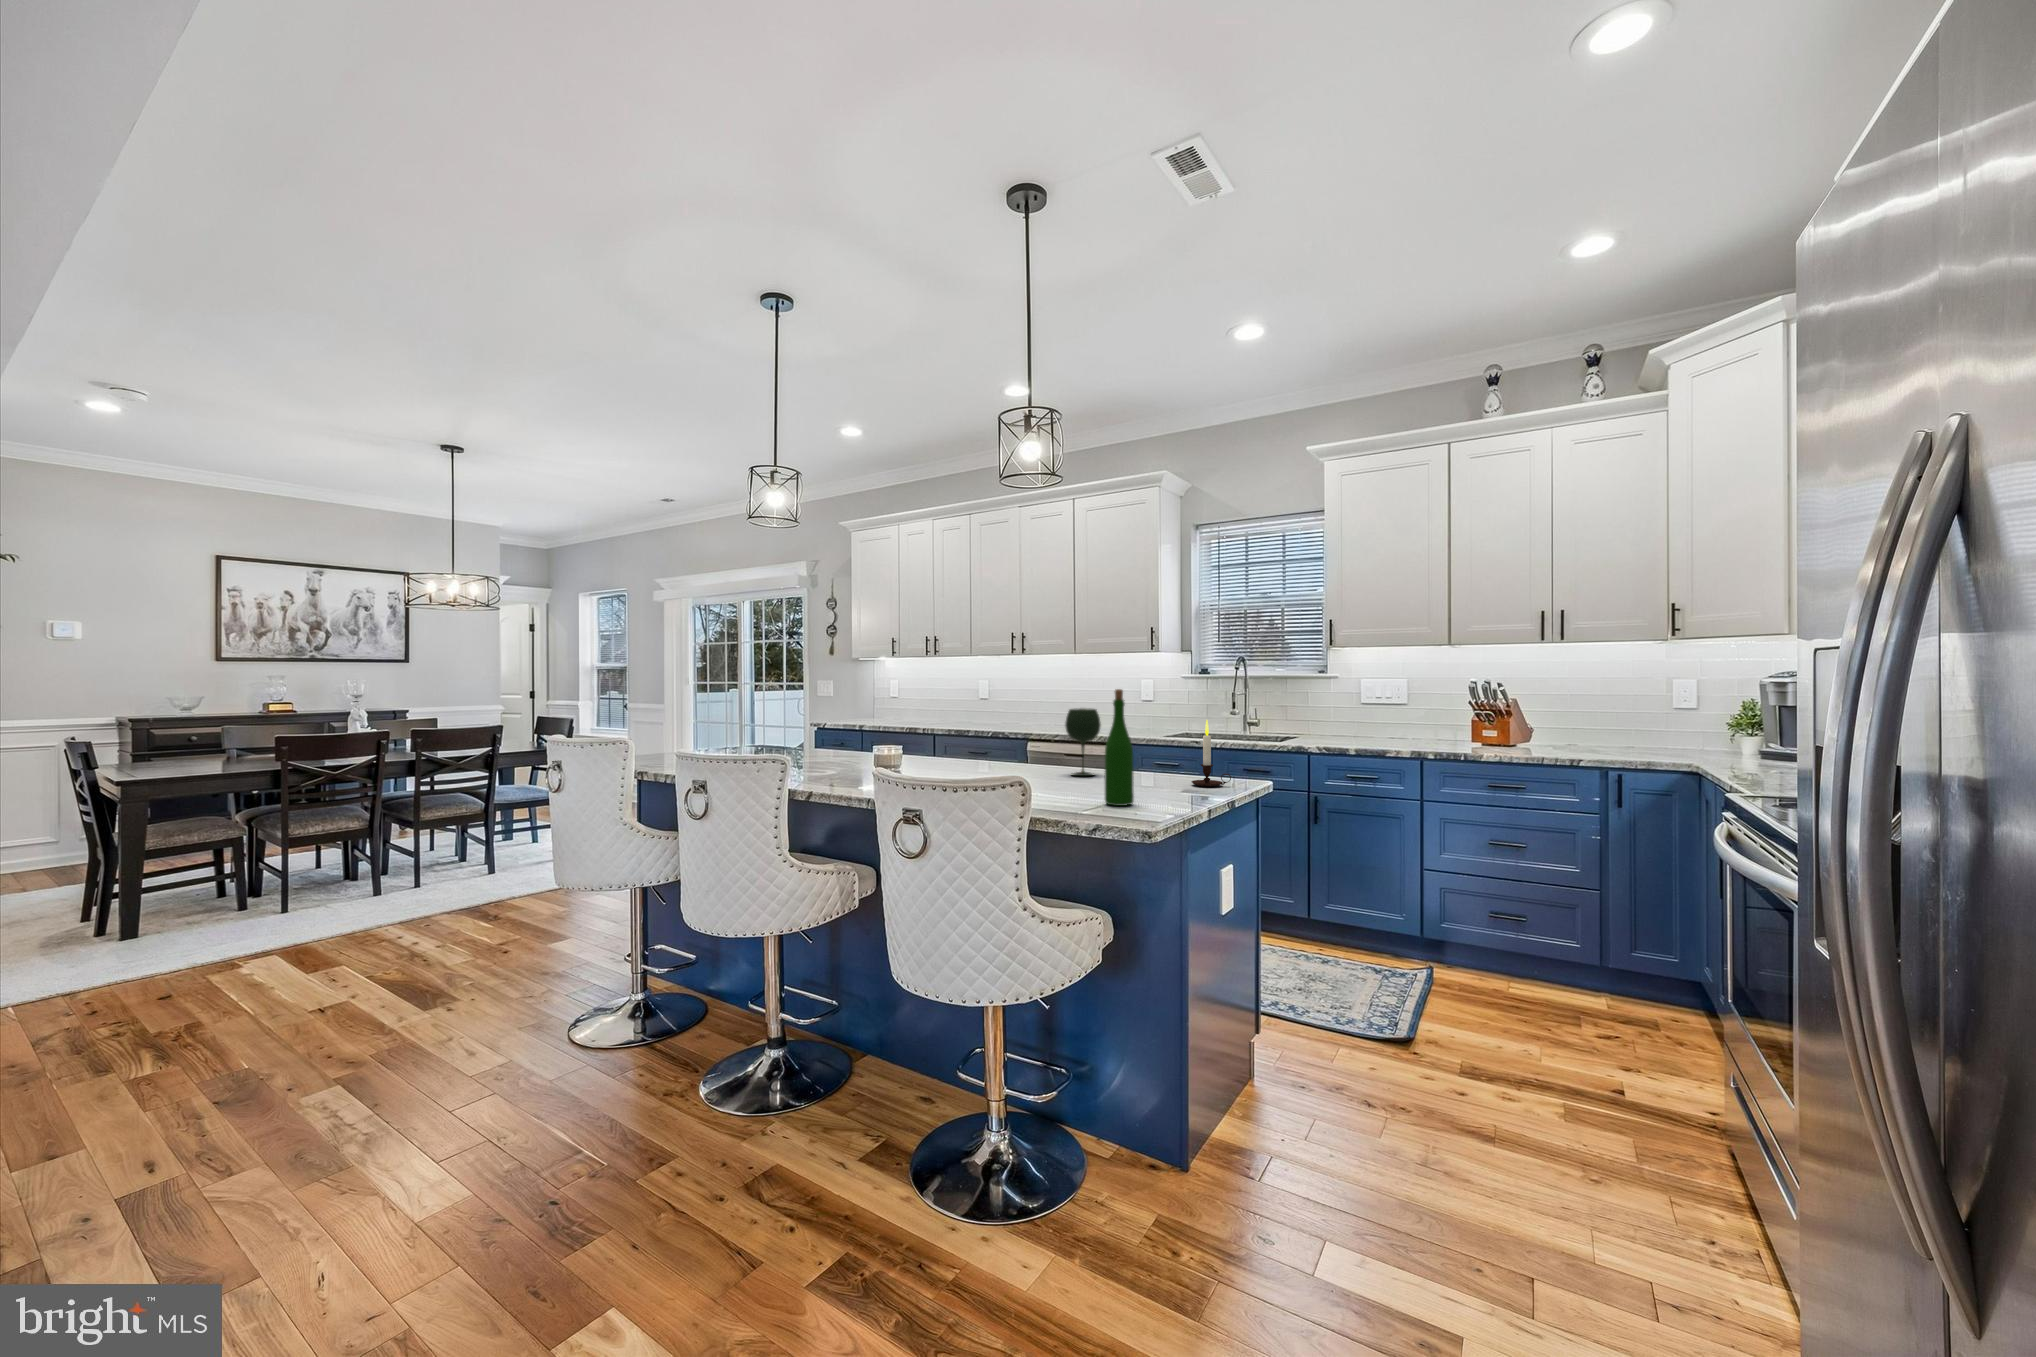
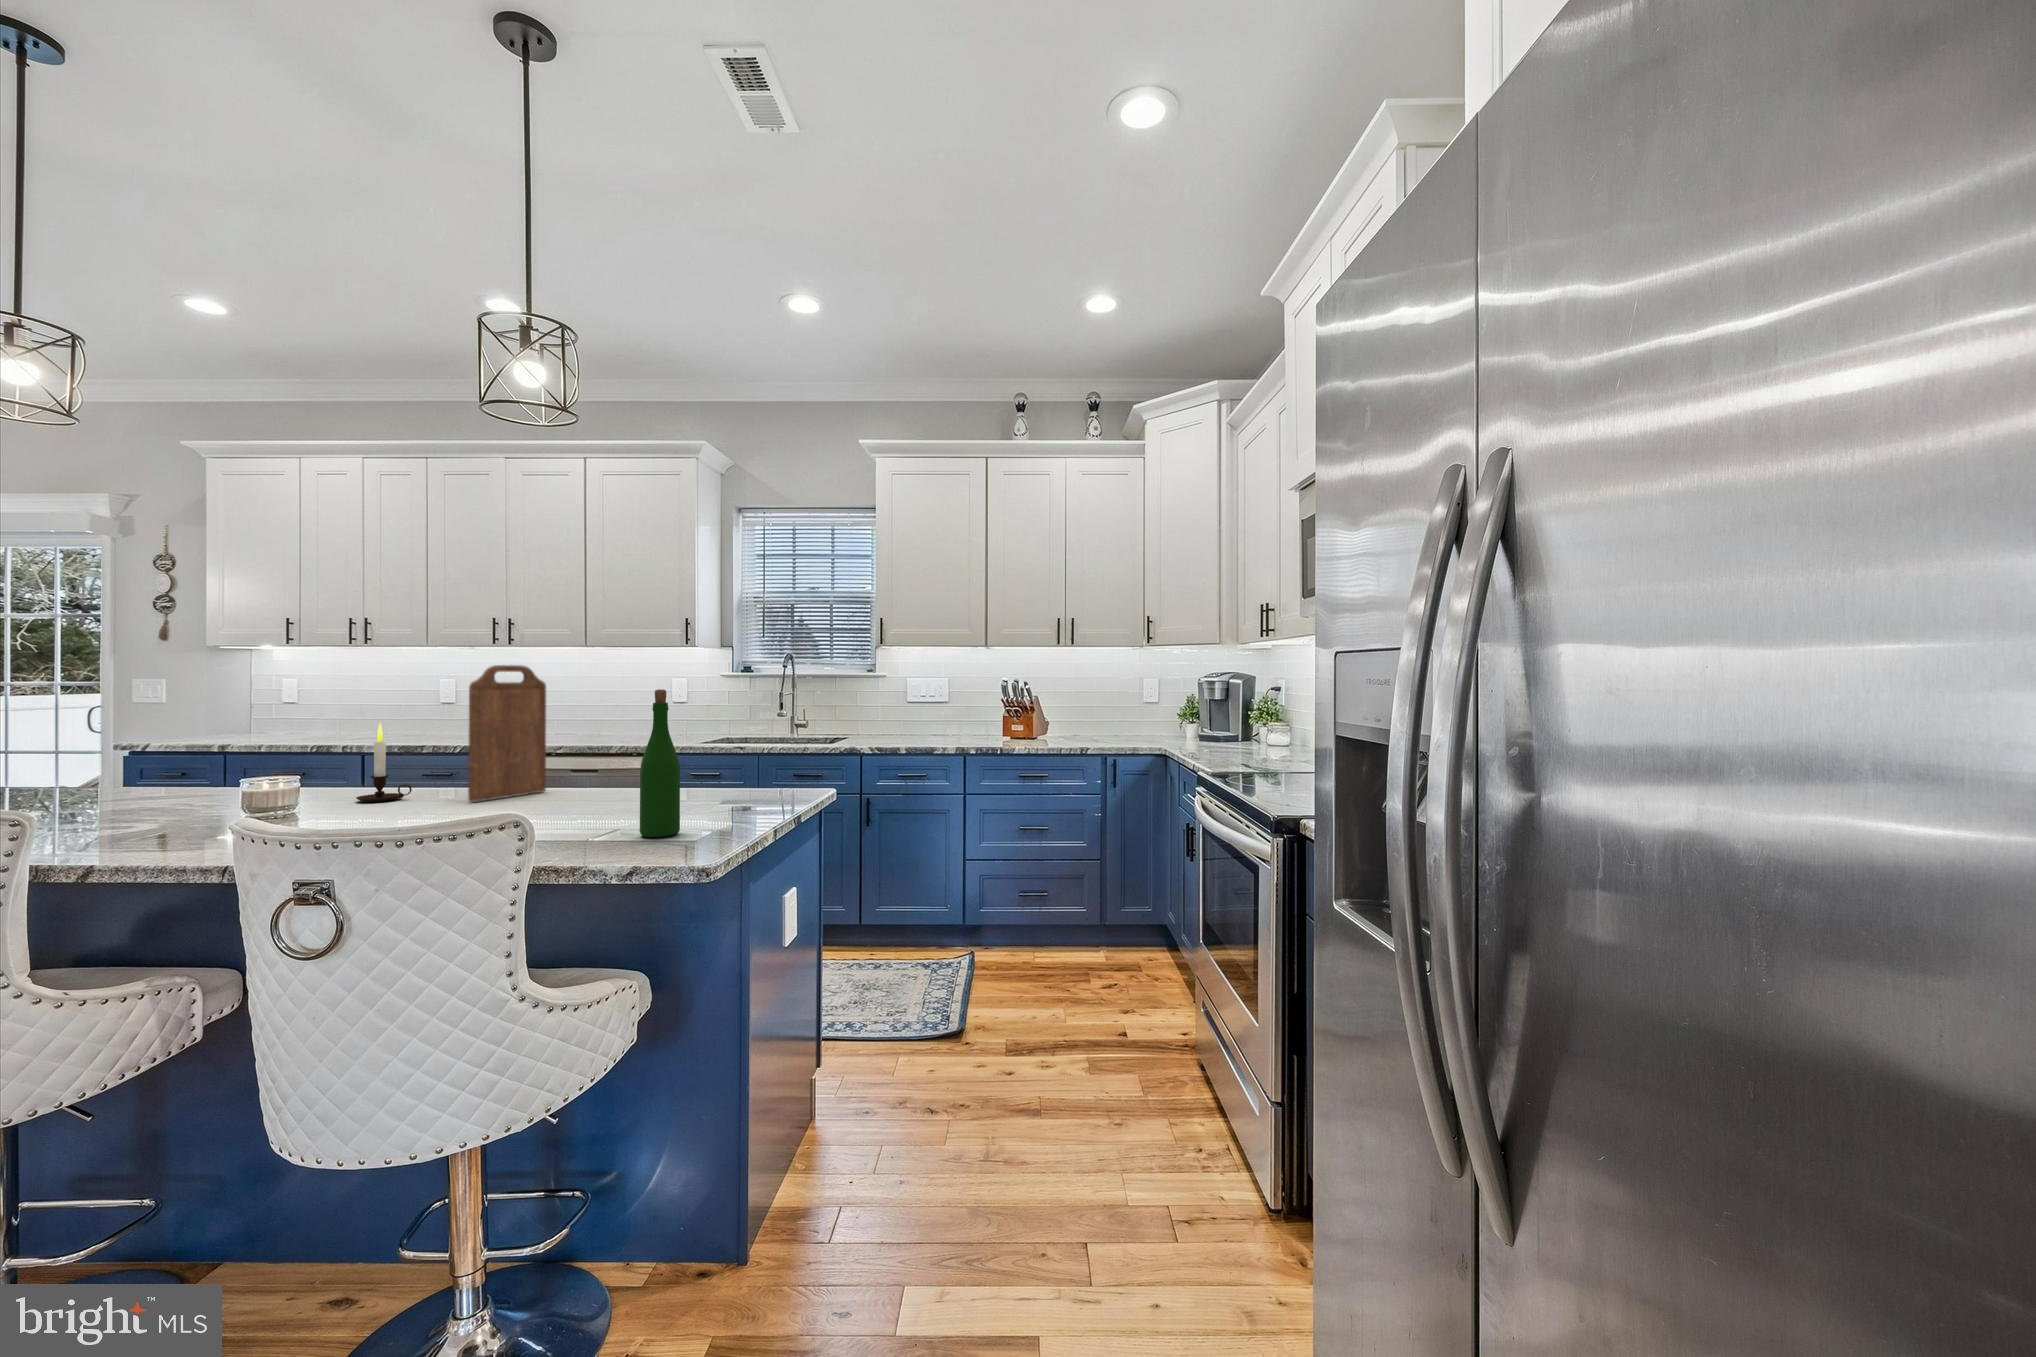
cutting board: none [994,670,1043,772] -> present [468,665,546,802]
wine glass: present [1065,708,1101,776] -> none [580,714,629,799]
candle: present [1192,720,1231,787] -> present [356,723,412,802]

